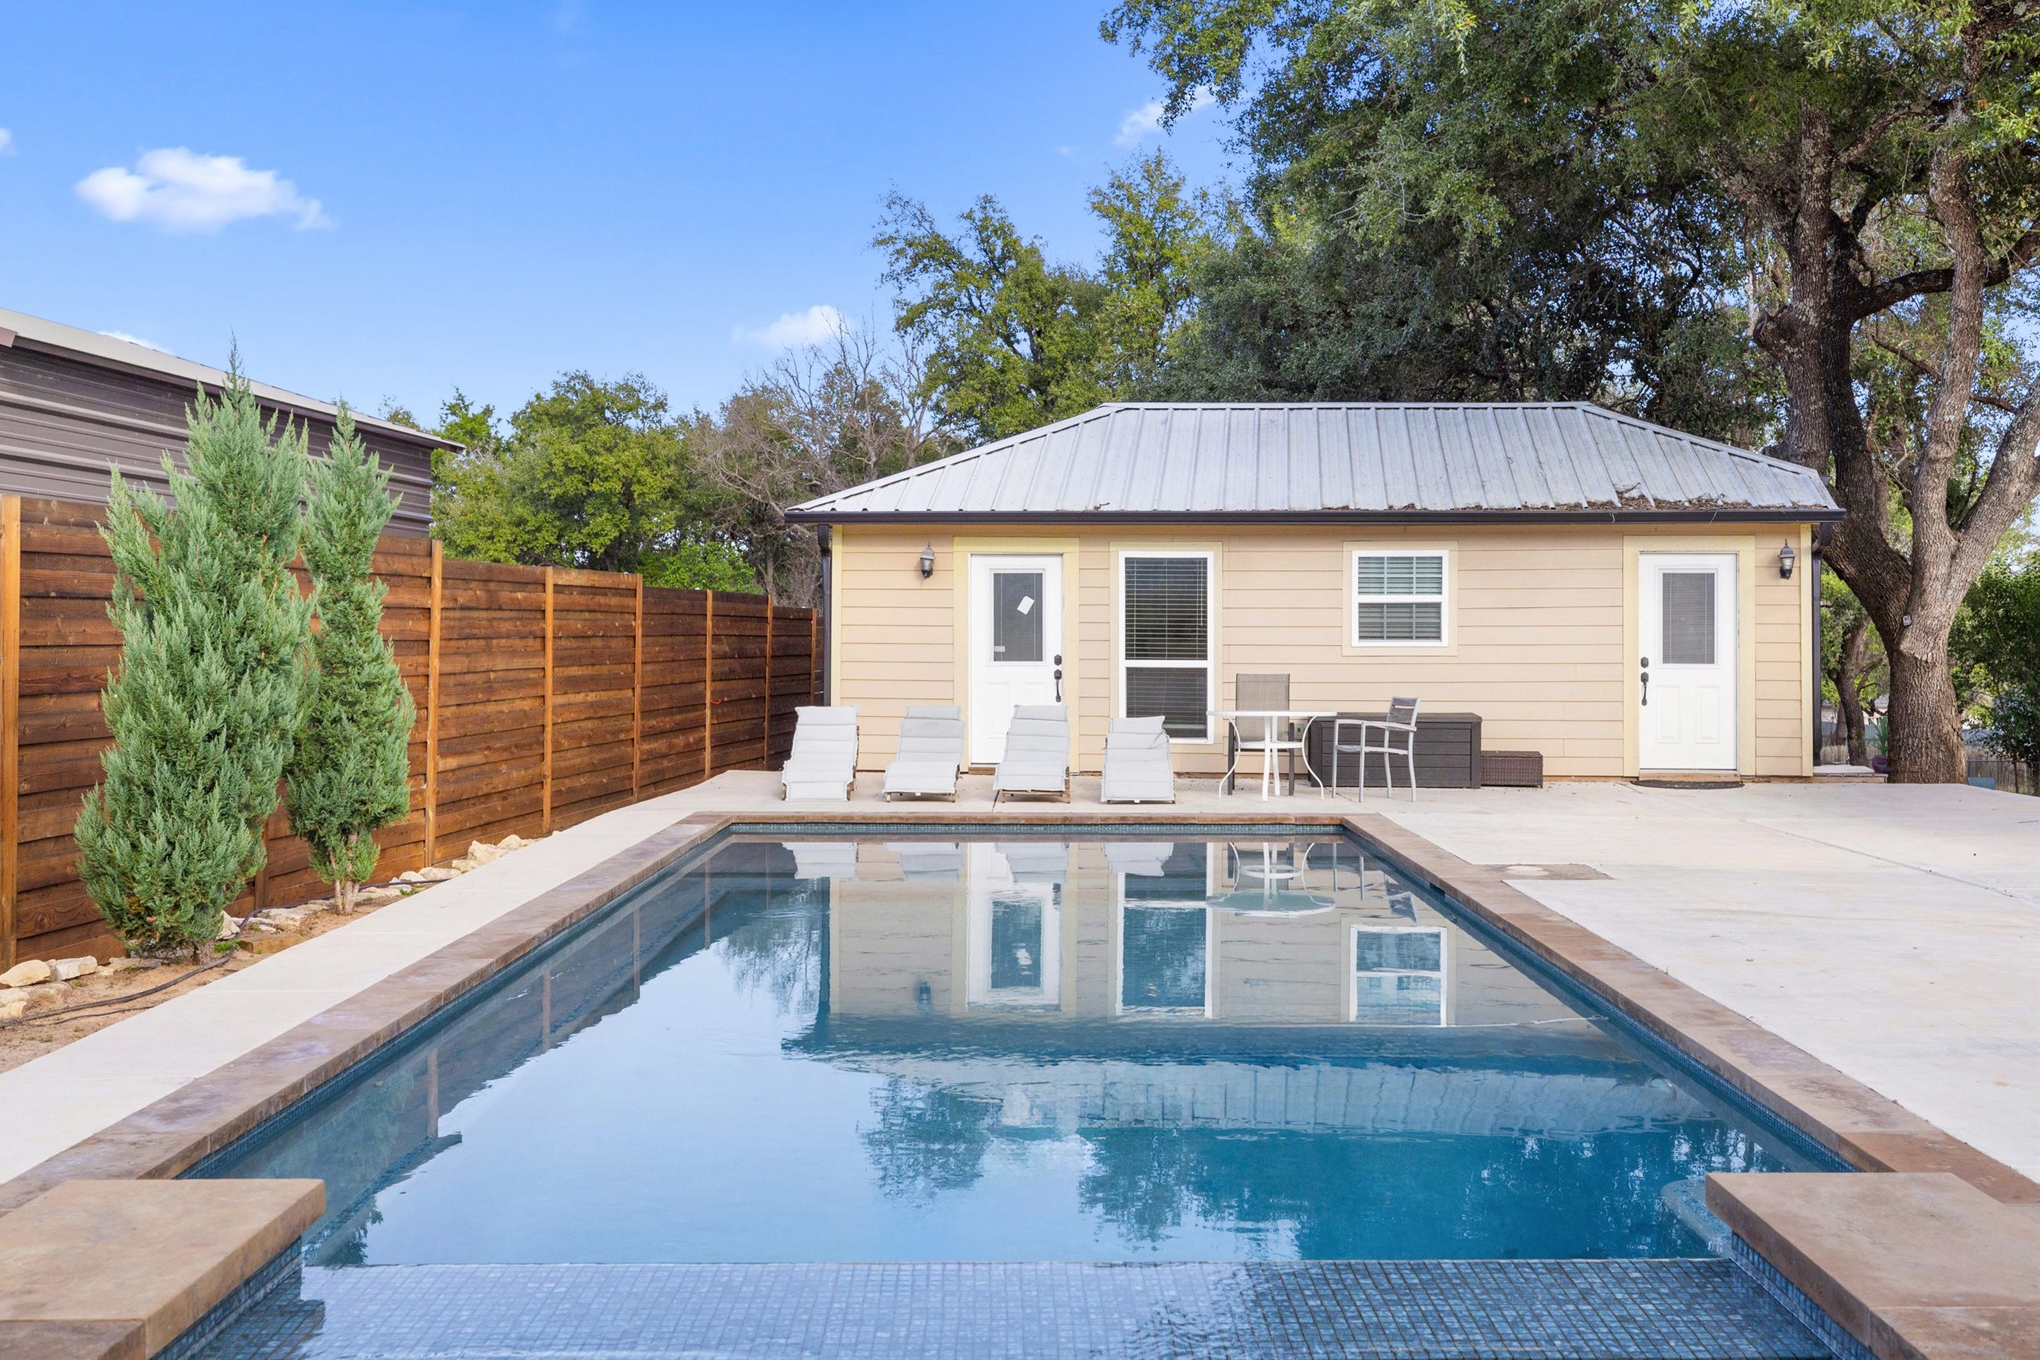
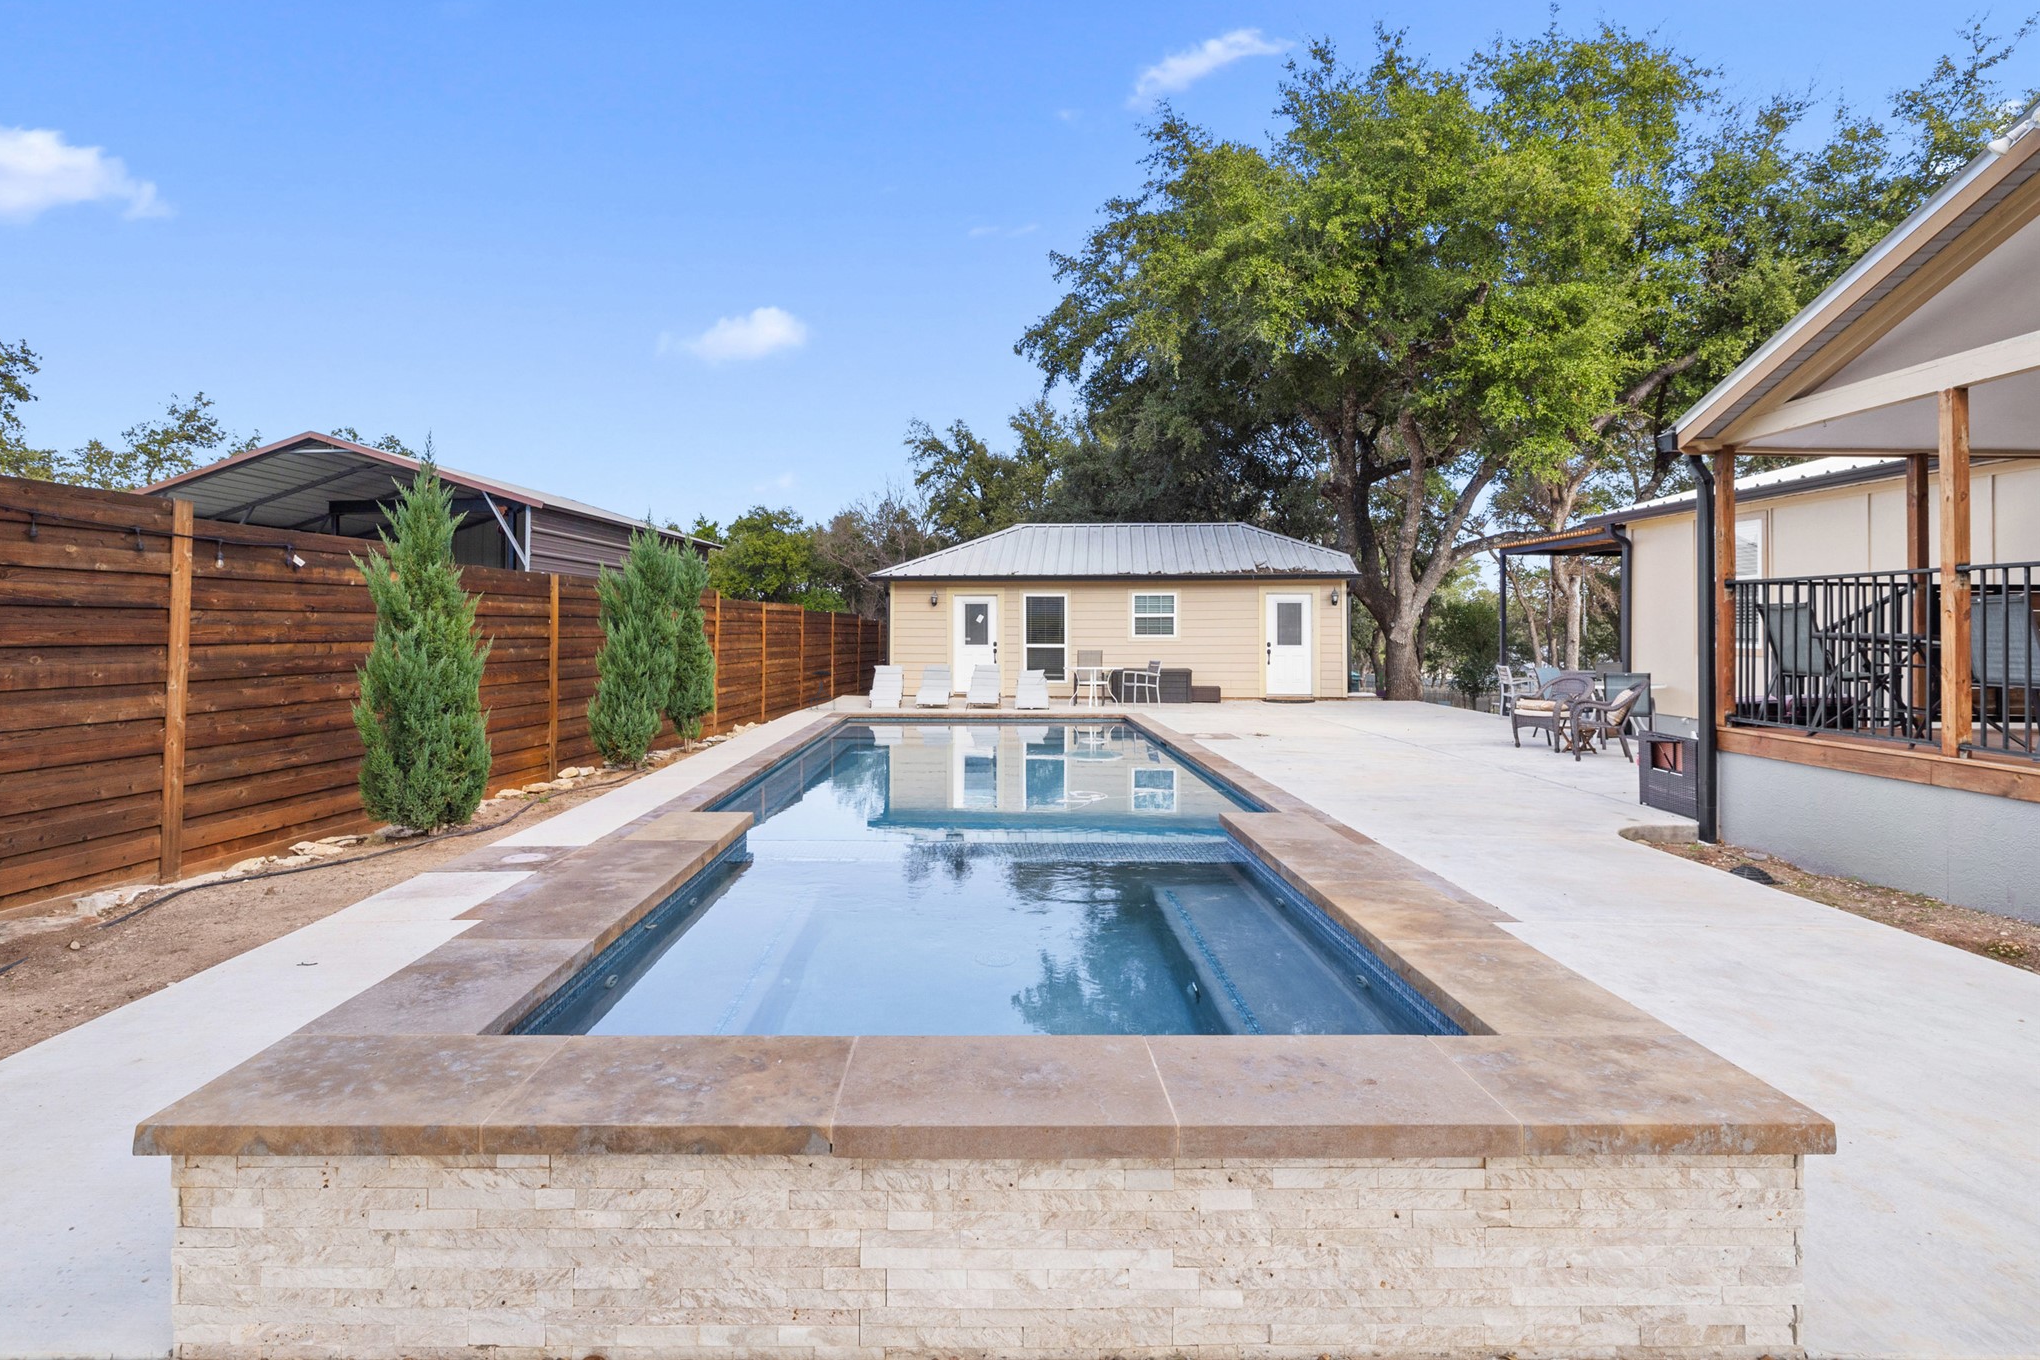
stool: none [654,721,711,807] -> present [811,670,833,701]

